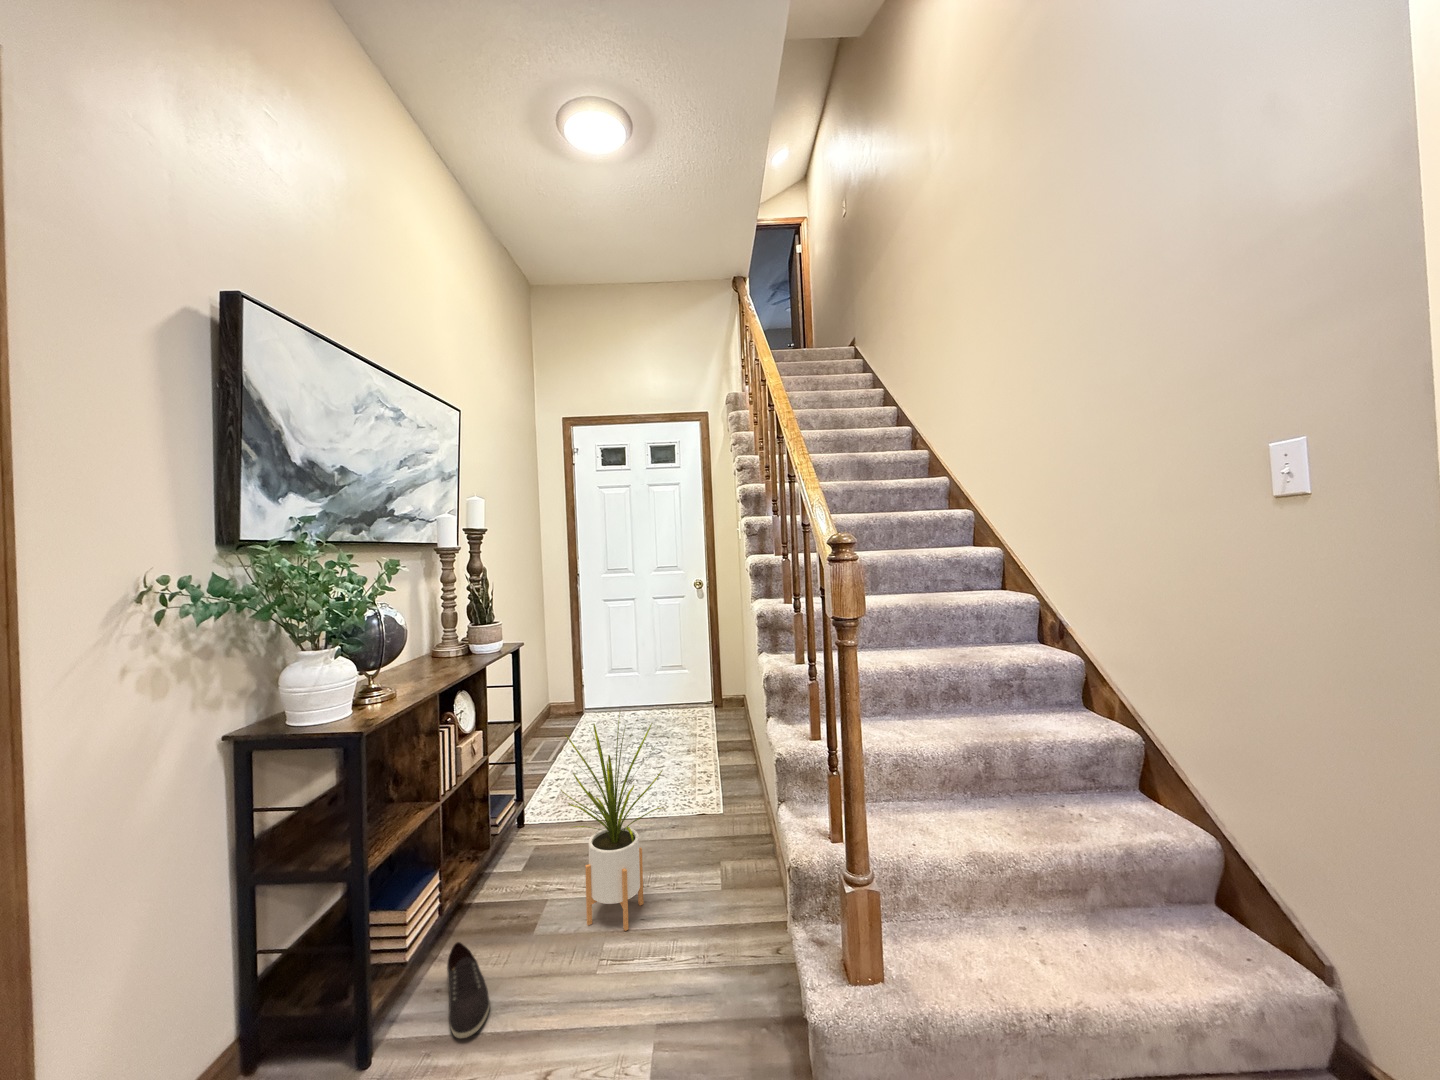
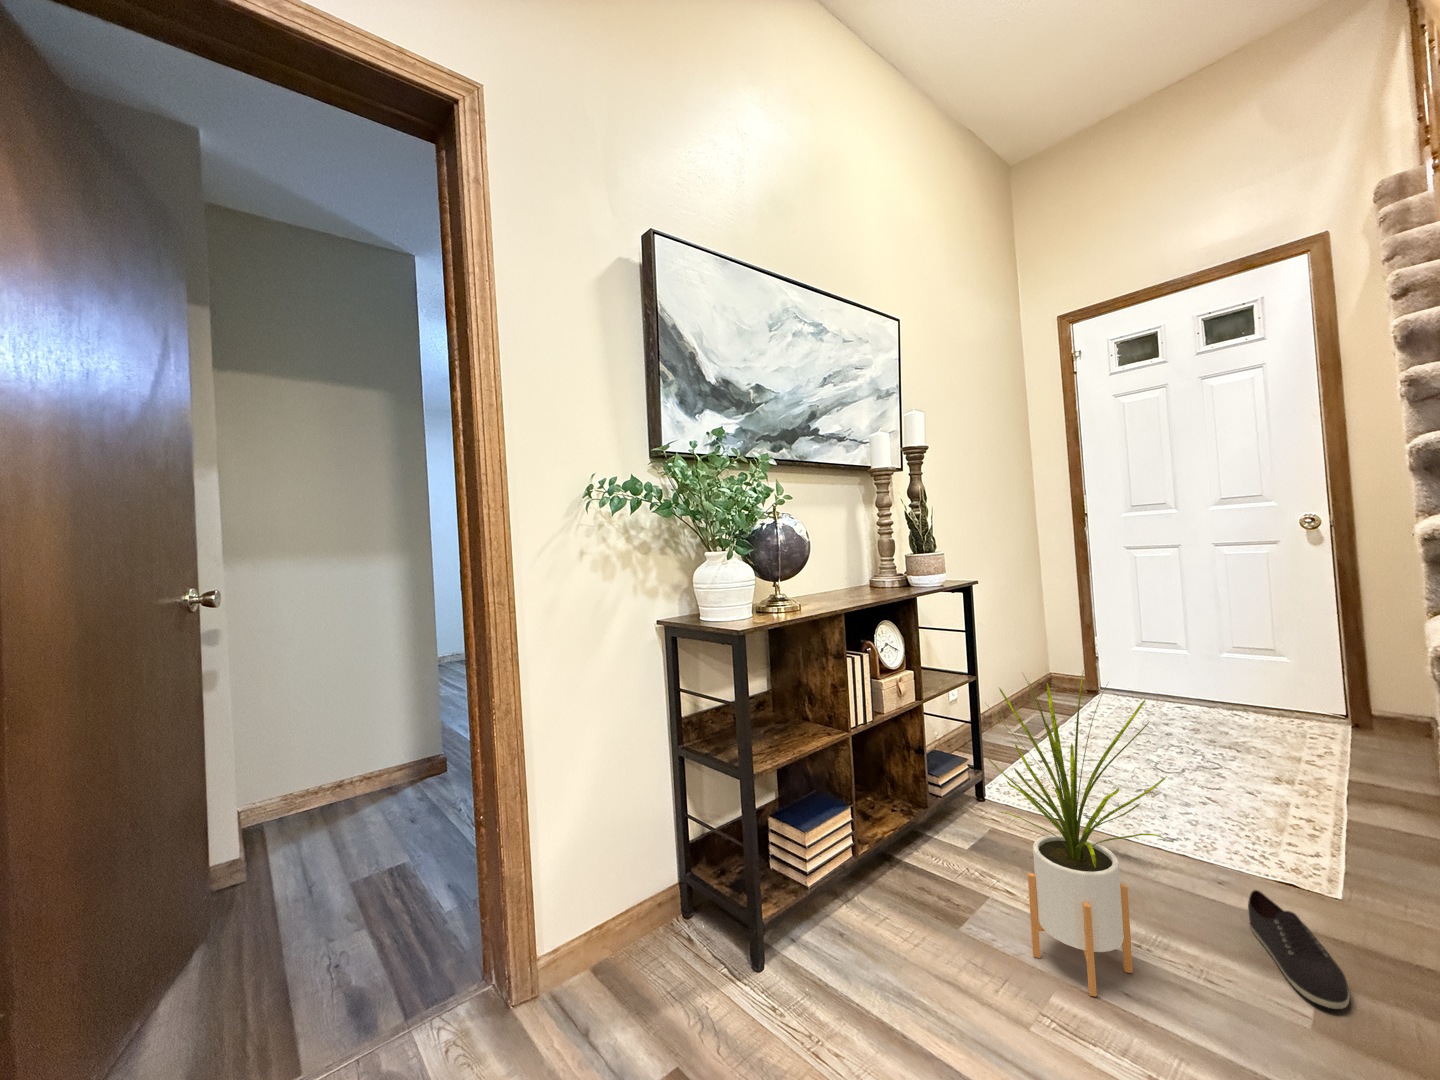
shoe: present [447,942,490,1038] -> present [1248,890,1350,1009]

